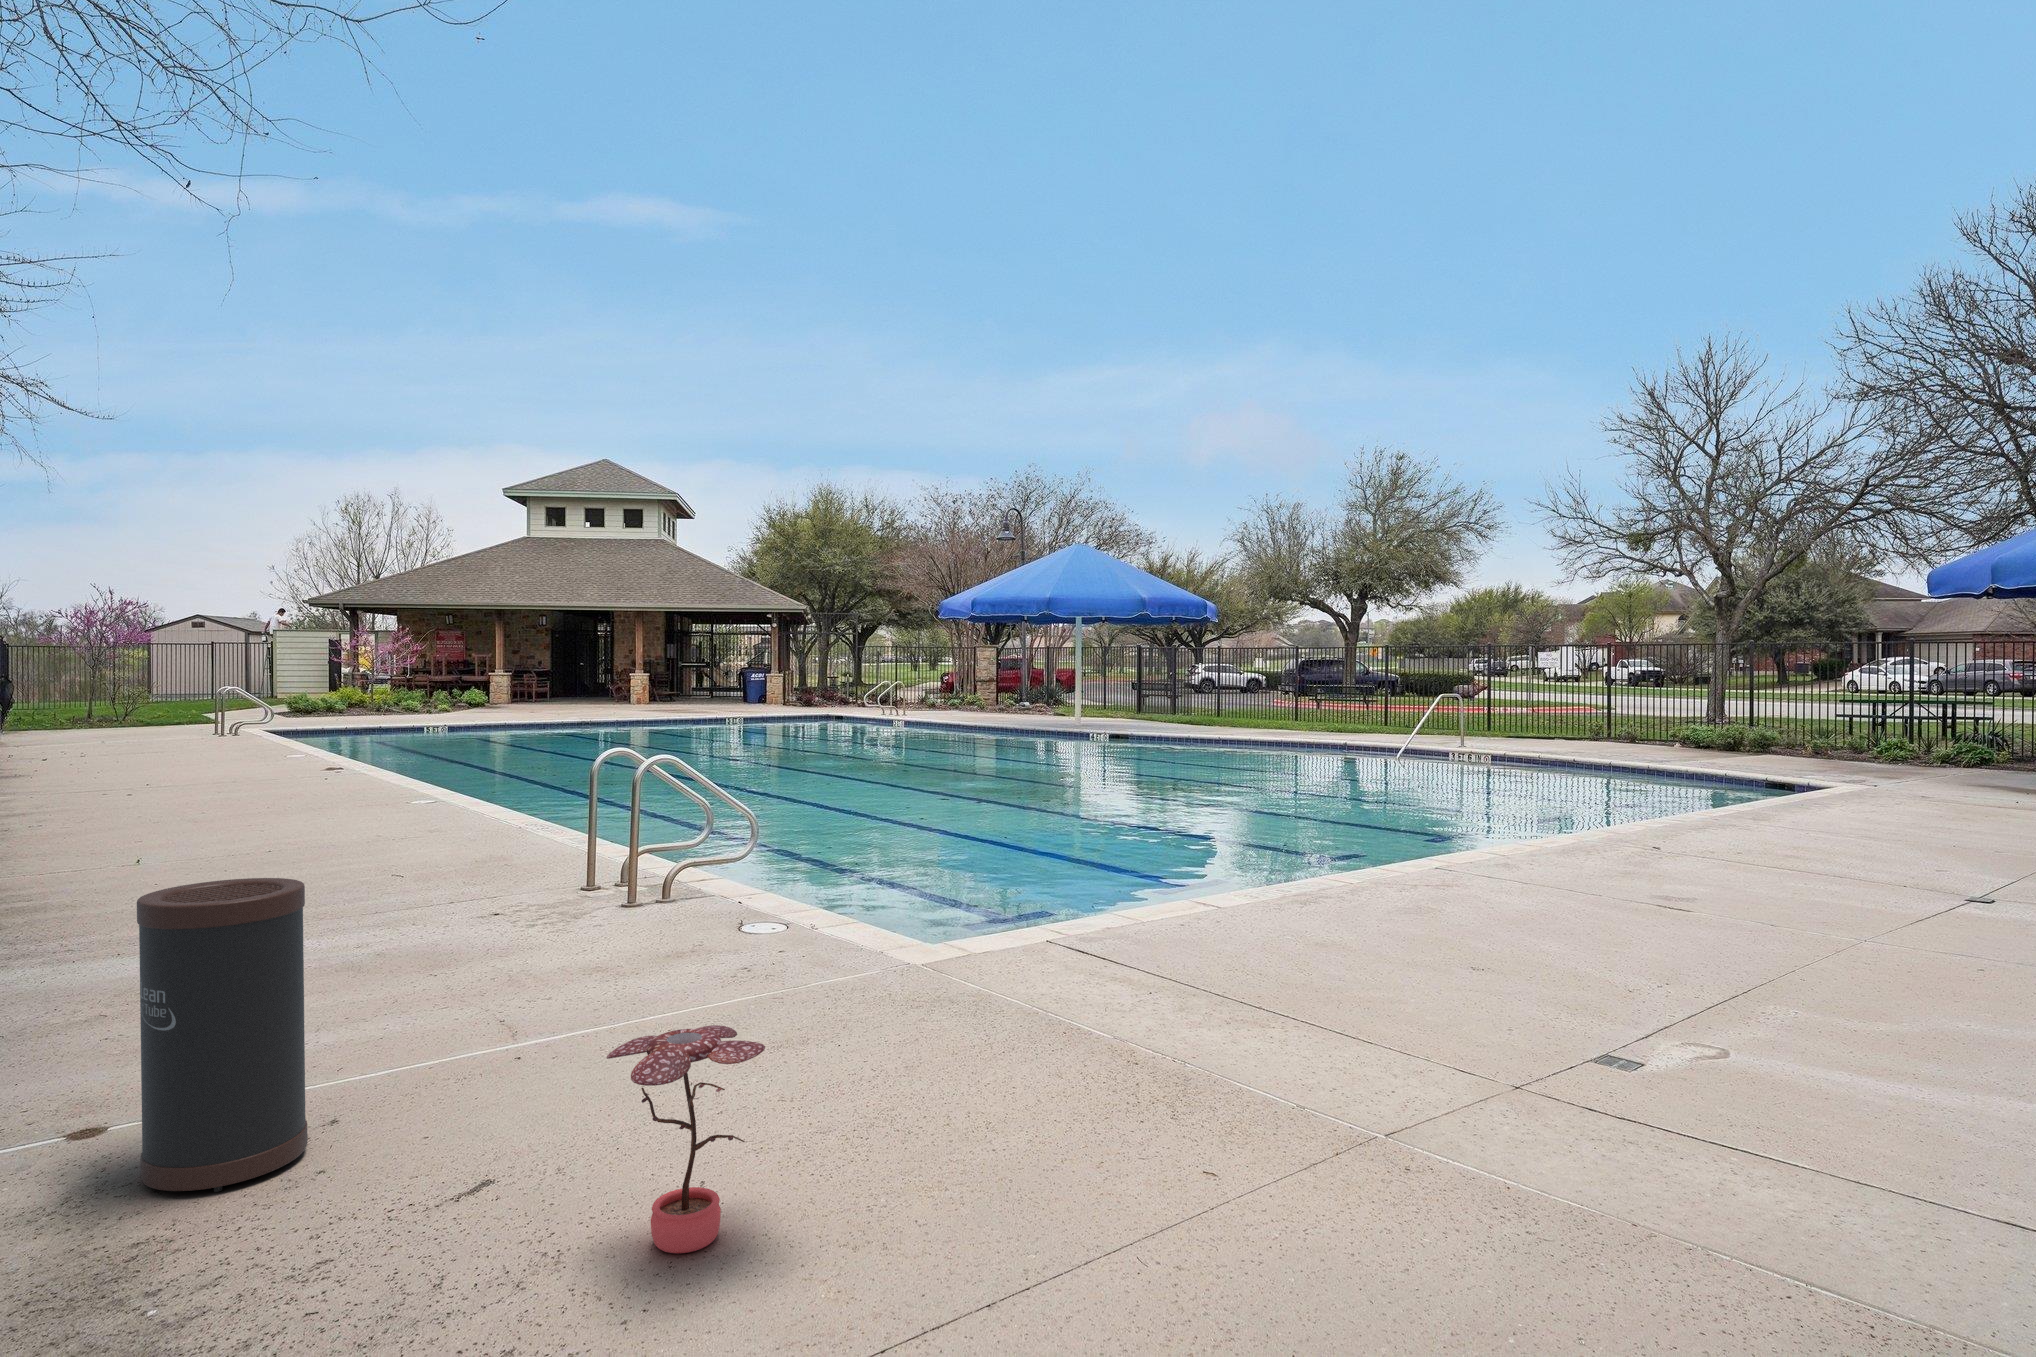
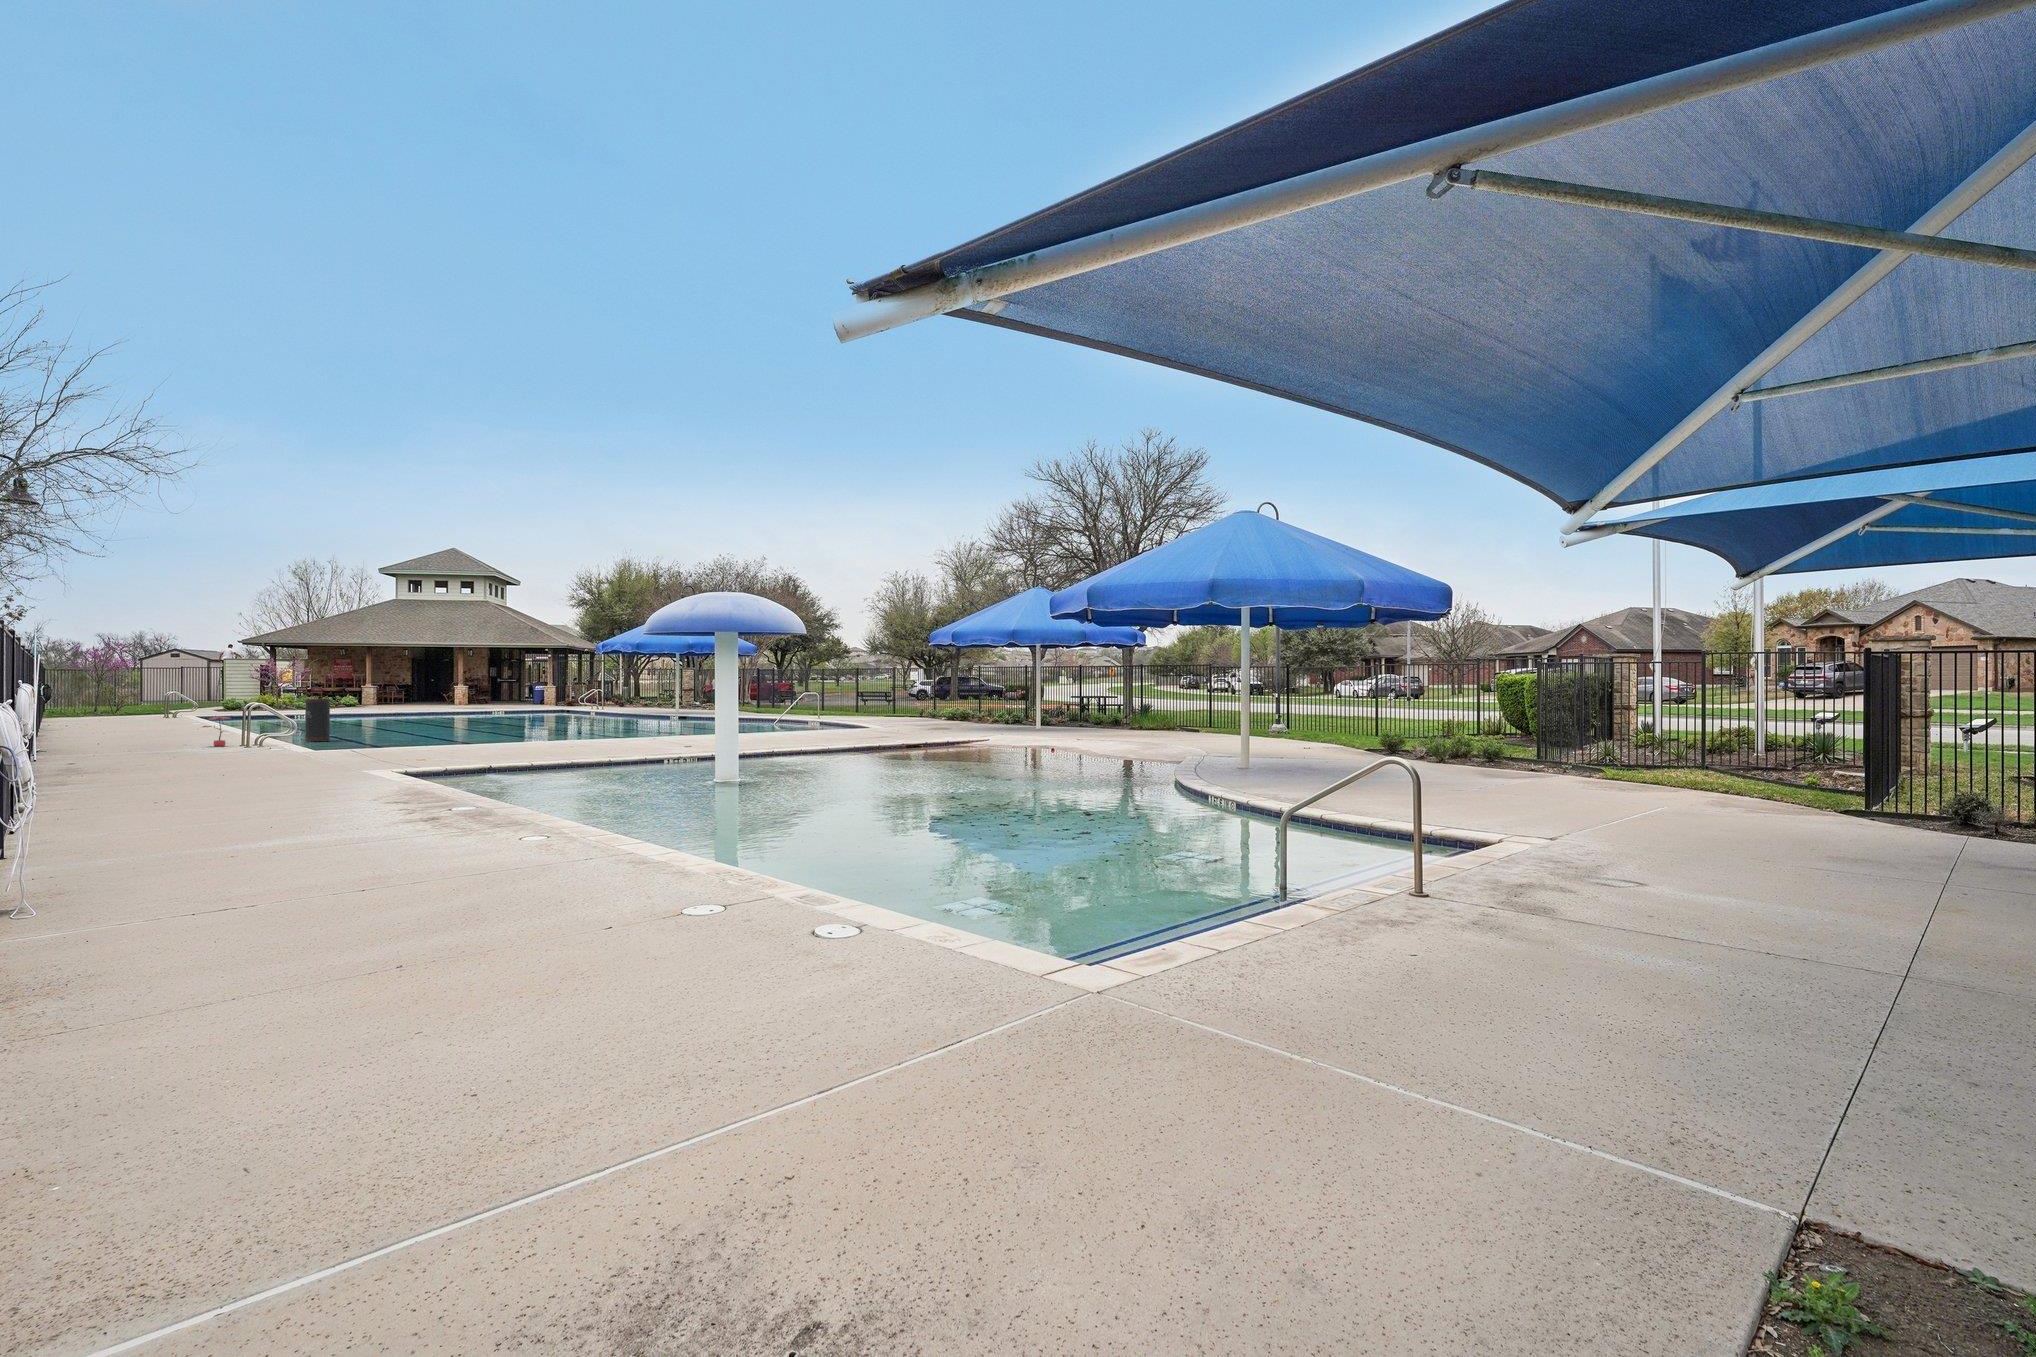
trash can: present [137,878,308,1192] -> present [305,699,330,742]

